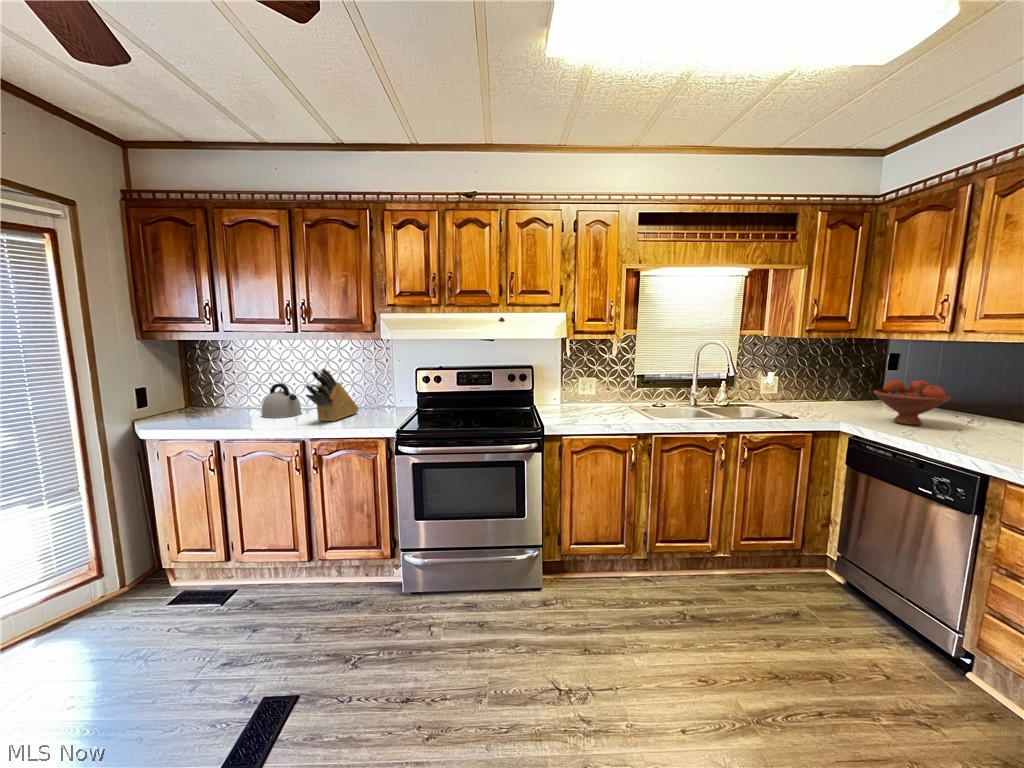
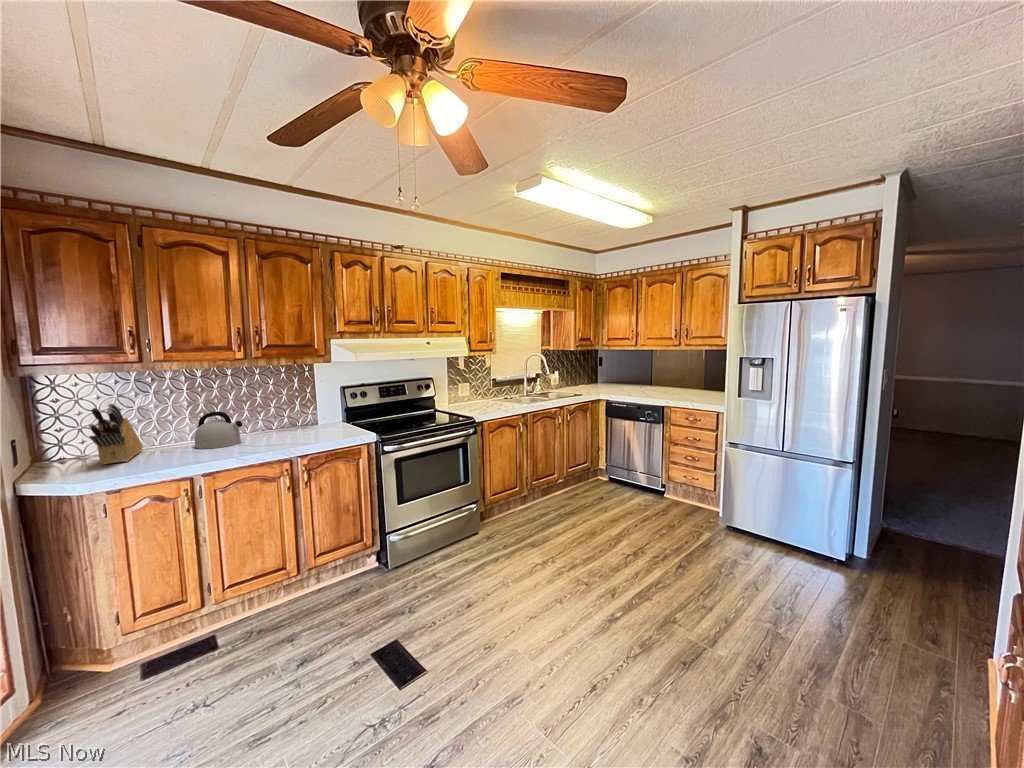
knife block: present [306,368,359,421] -> present [88,404,142,464]
fruit bowl: present [873,380,951,425] -> none [610,371,640,393]

